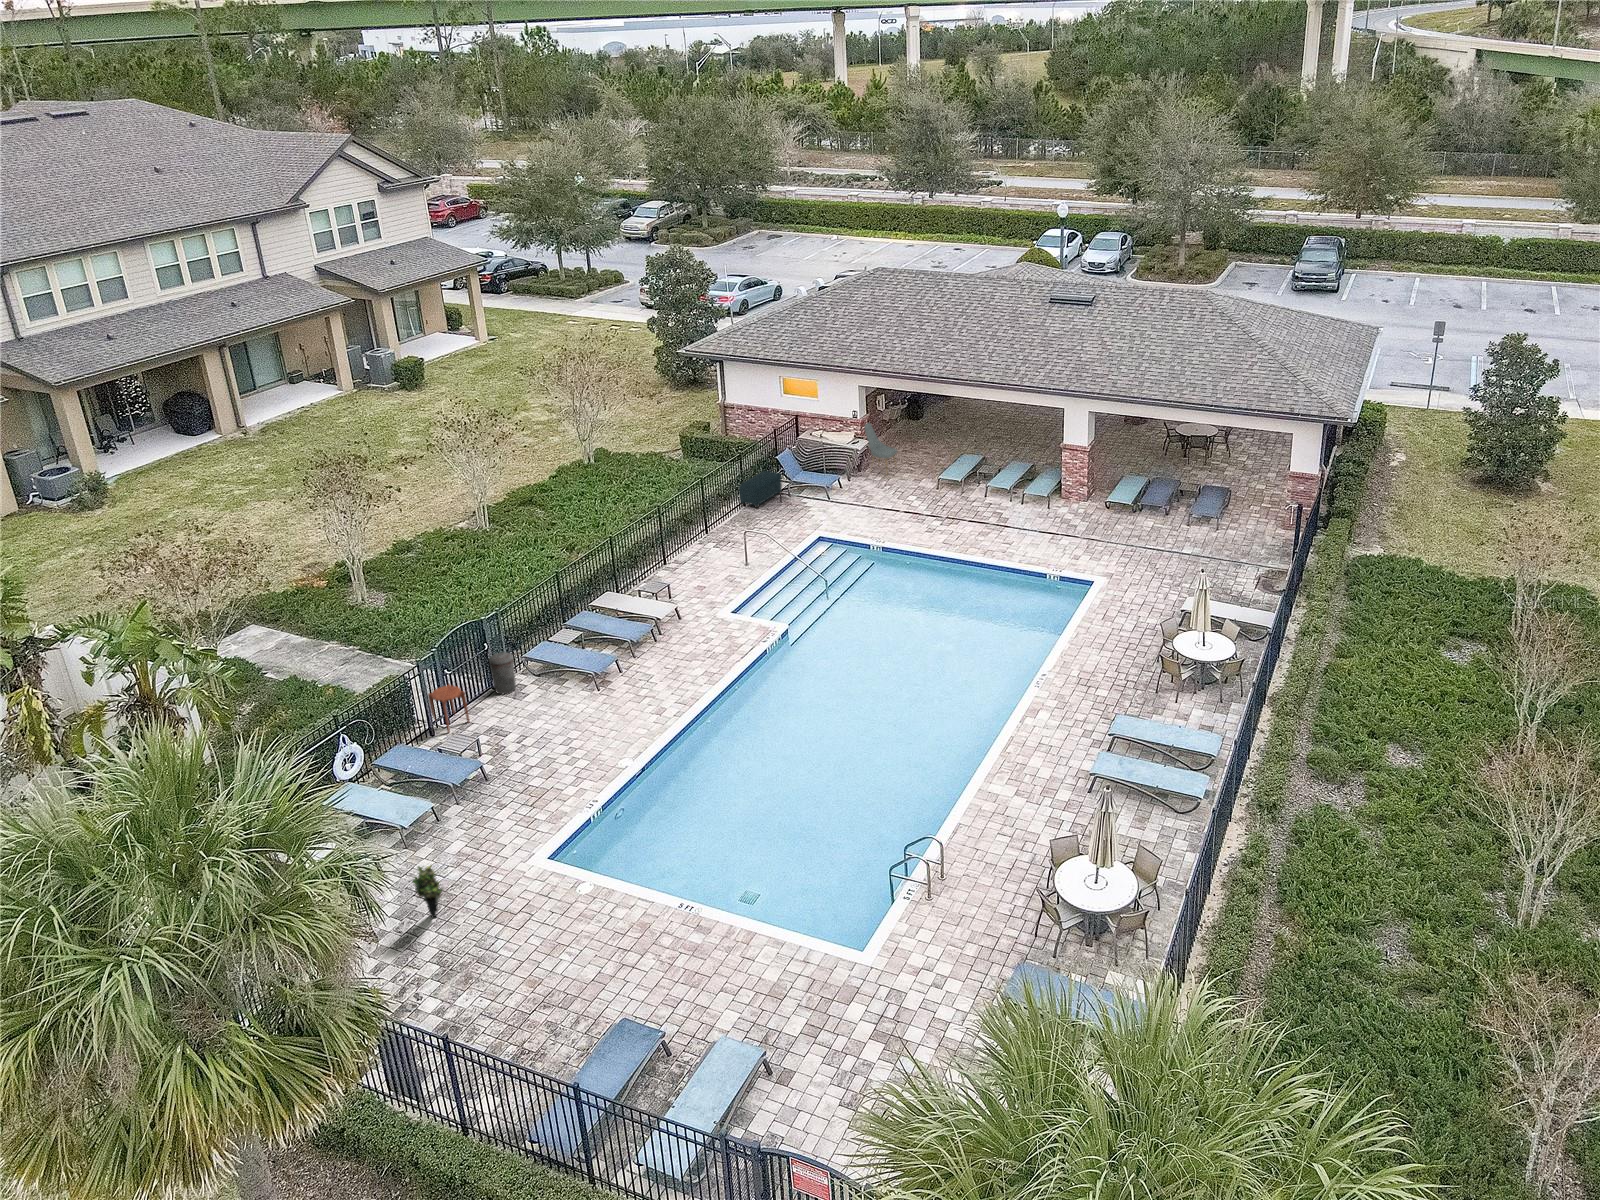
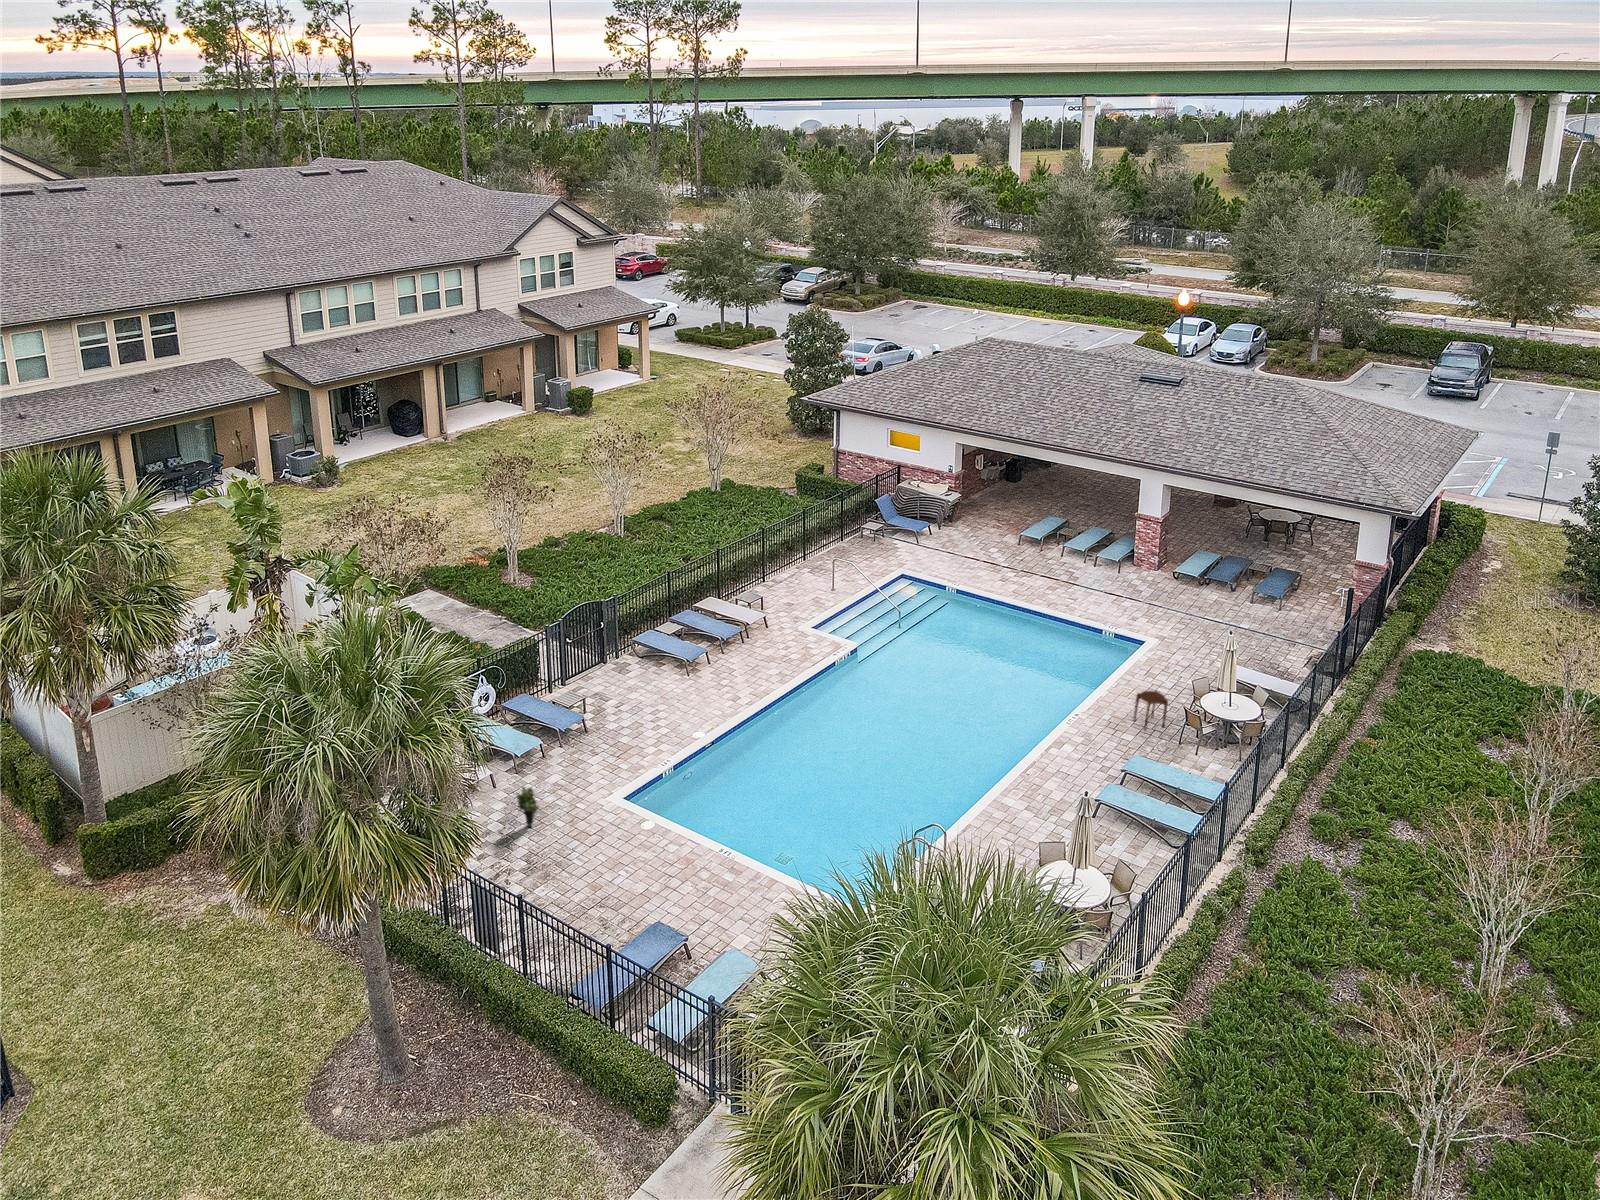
chair: present [865,423,897,473] -> none [955,479,981,526]
bench: present [739,471,782,508] -> none [838,511,877,542]
trash can: present [489,652,516,694] -> none [604,634,624,669]
side table: present [428,684,470,733] -> present [1134,691,1168,730]

